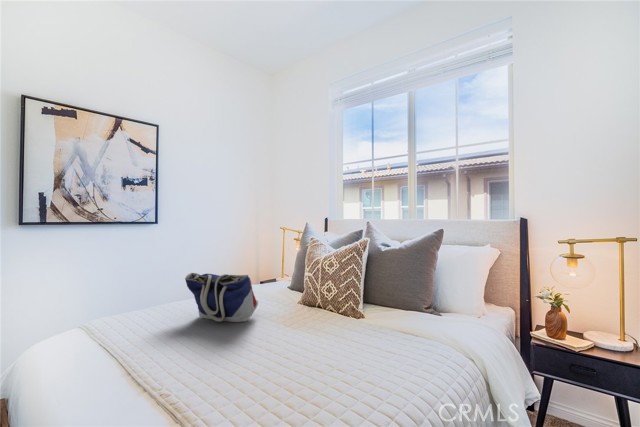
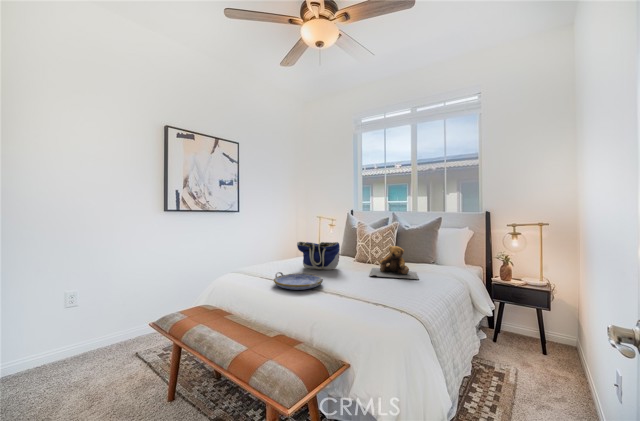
teddy bear: none [289,283,387,354] -> present [369,246,418,279]
serving tray: none [66,337,183,386] -> present [274,272,323,290]

